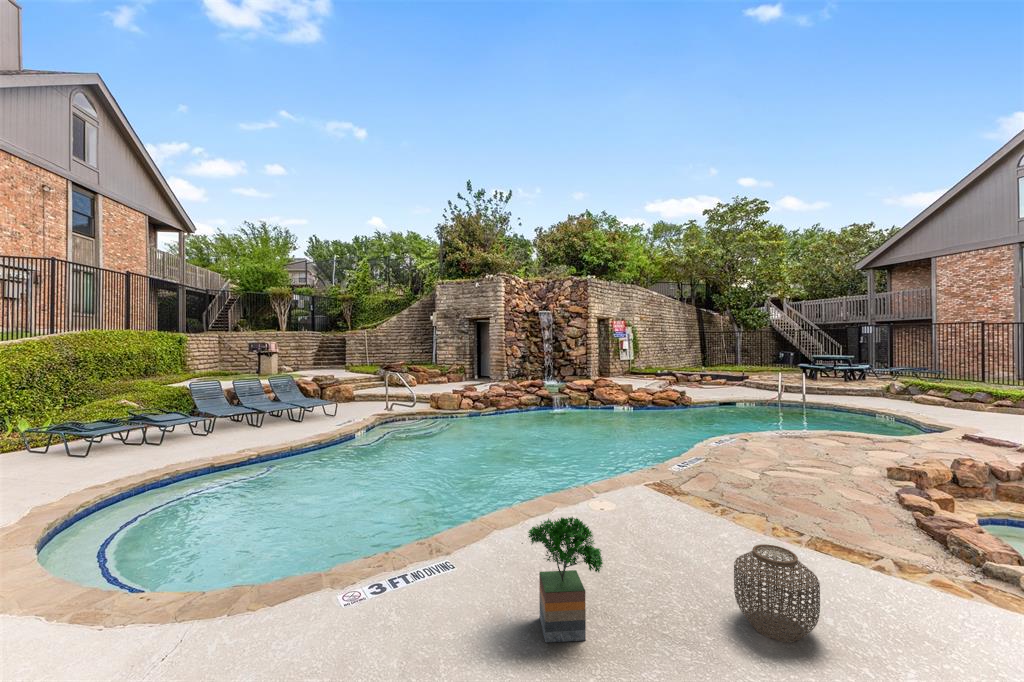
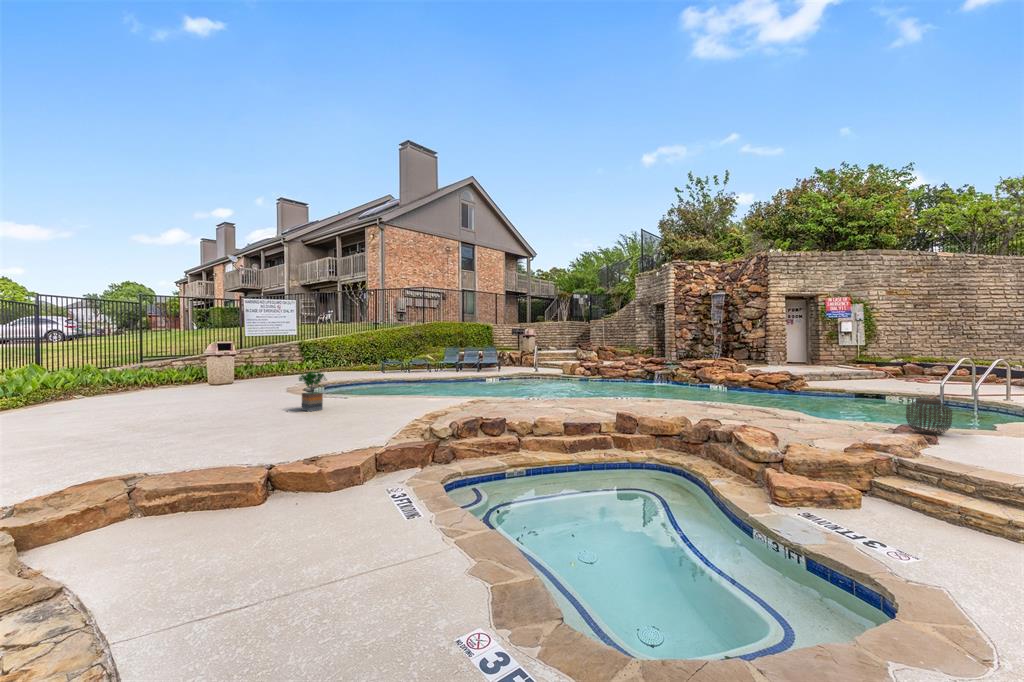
woven basket: present [734,544,820,642] -> present [906,398,952,435]

